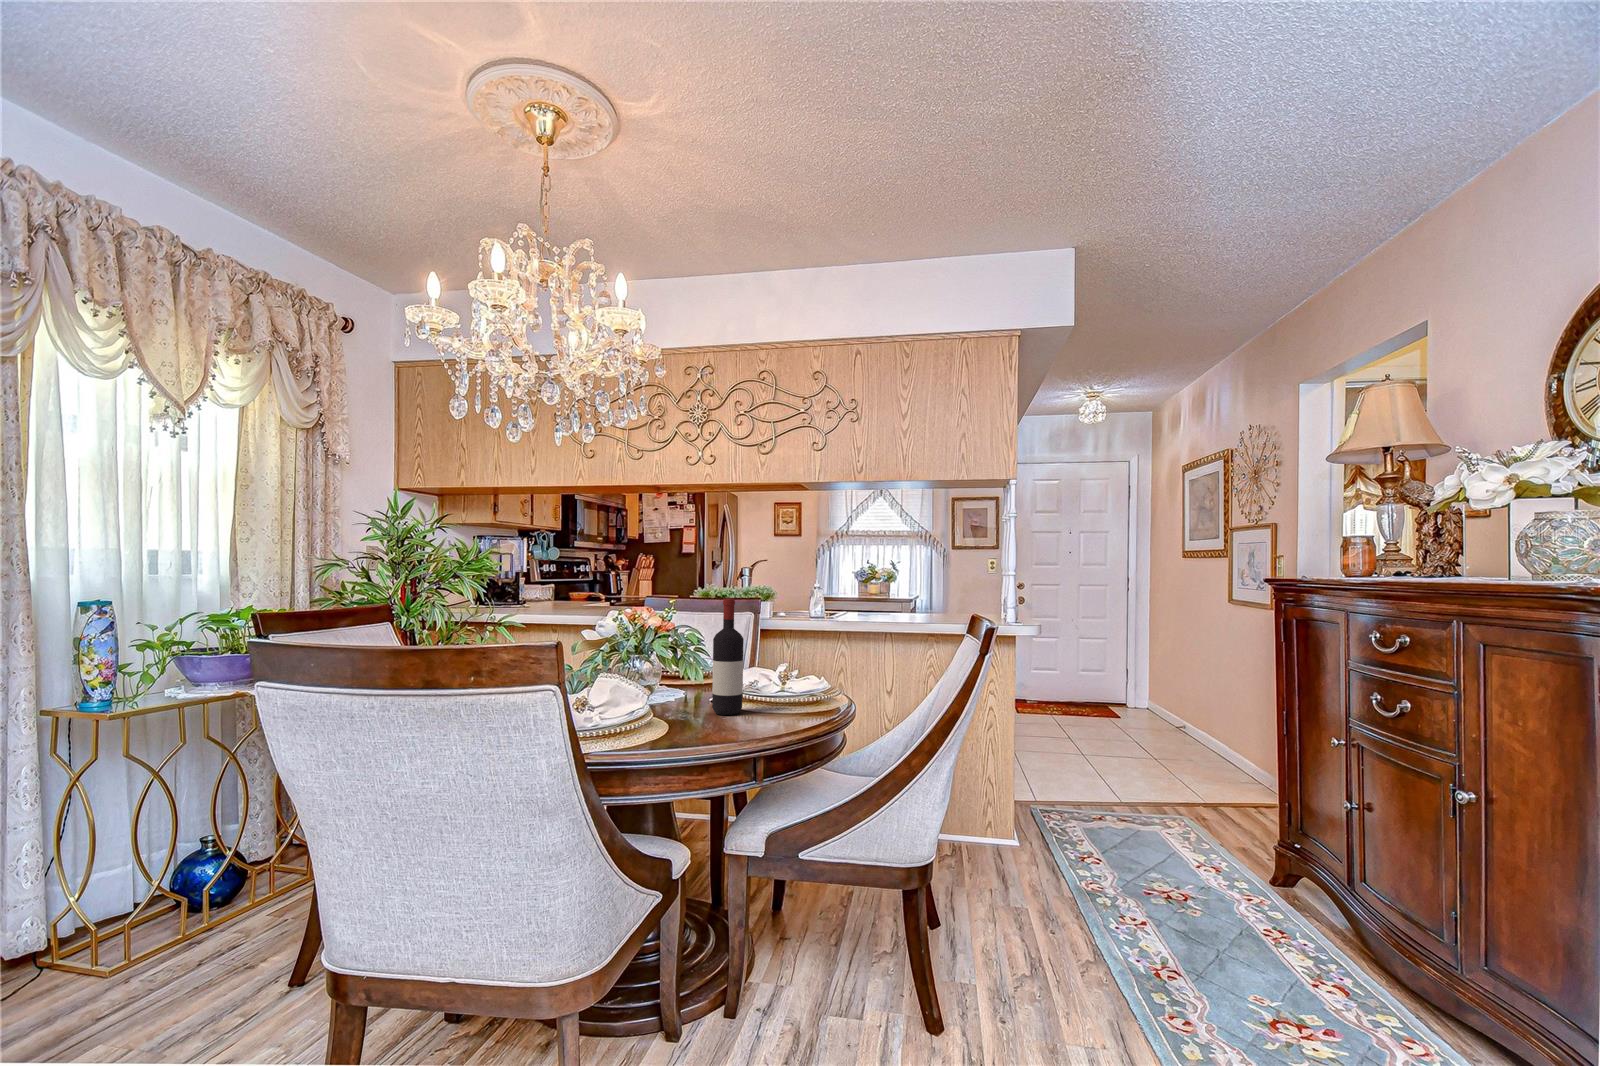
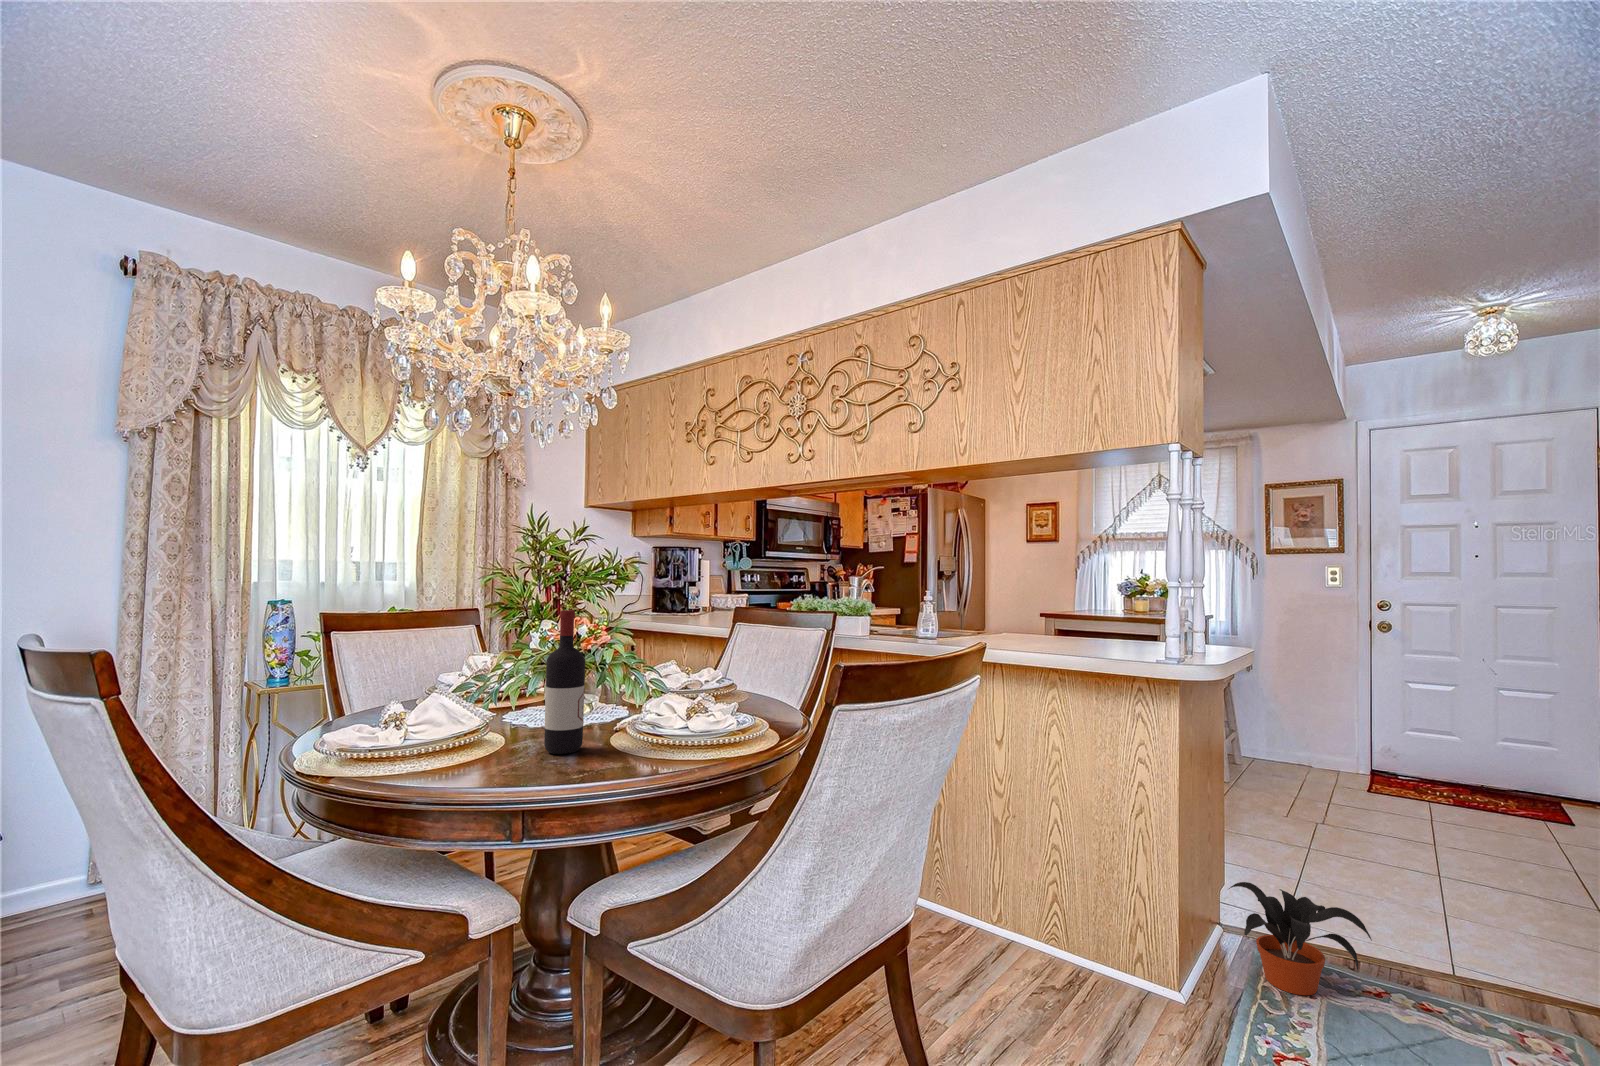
potted plant: none [1022,768,1102,829] -> present [1229,882,1372,995]

